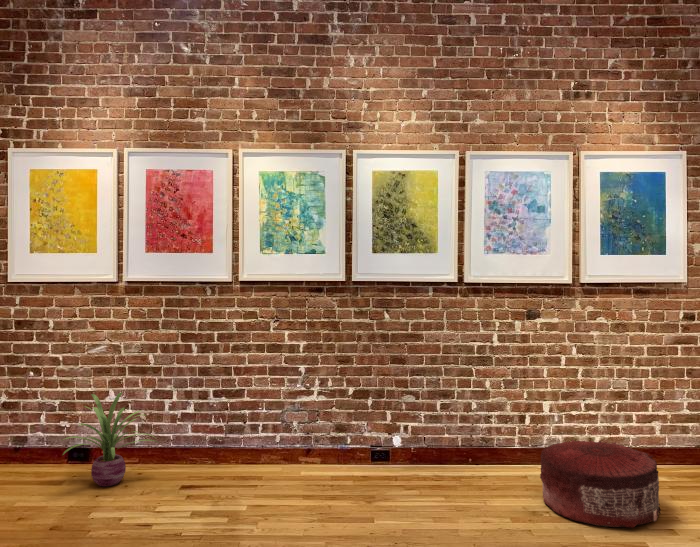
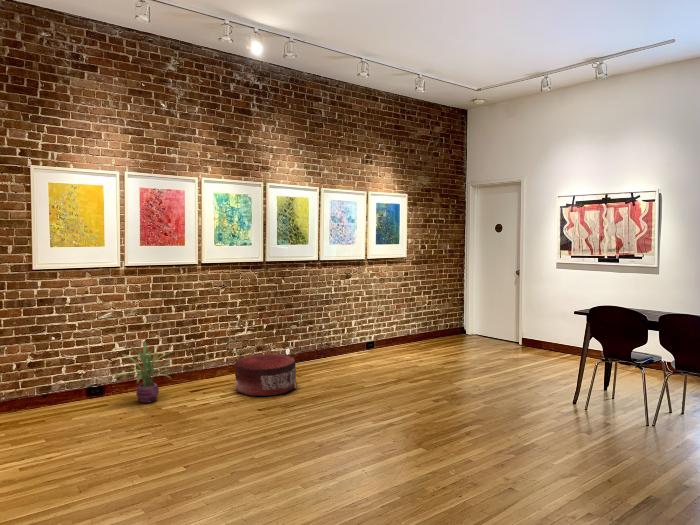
pouf: present [540,440,661,528] -> present [235,353,296,396]

